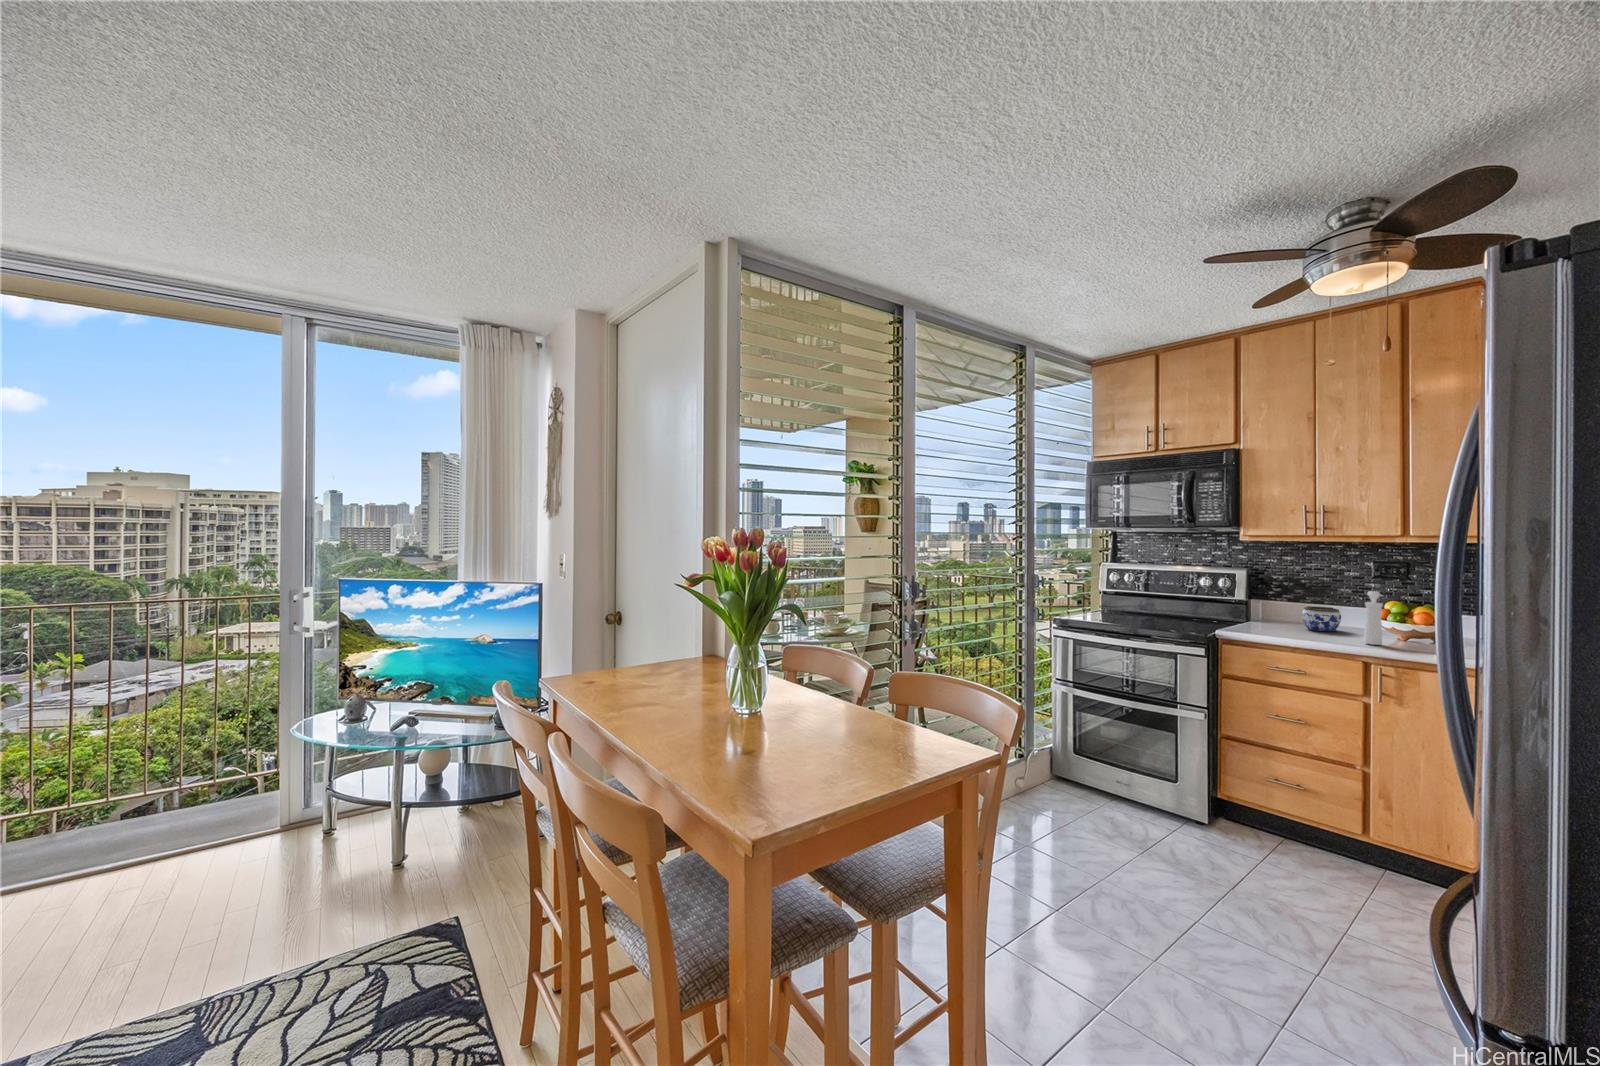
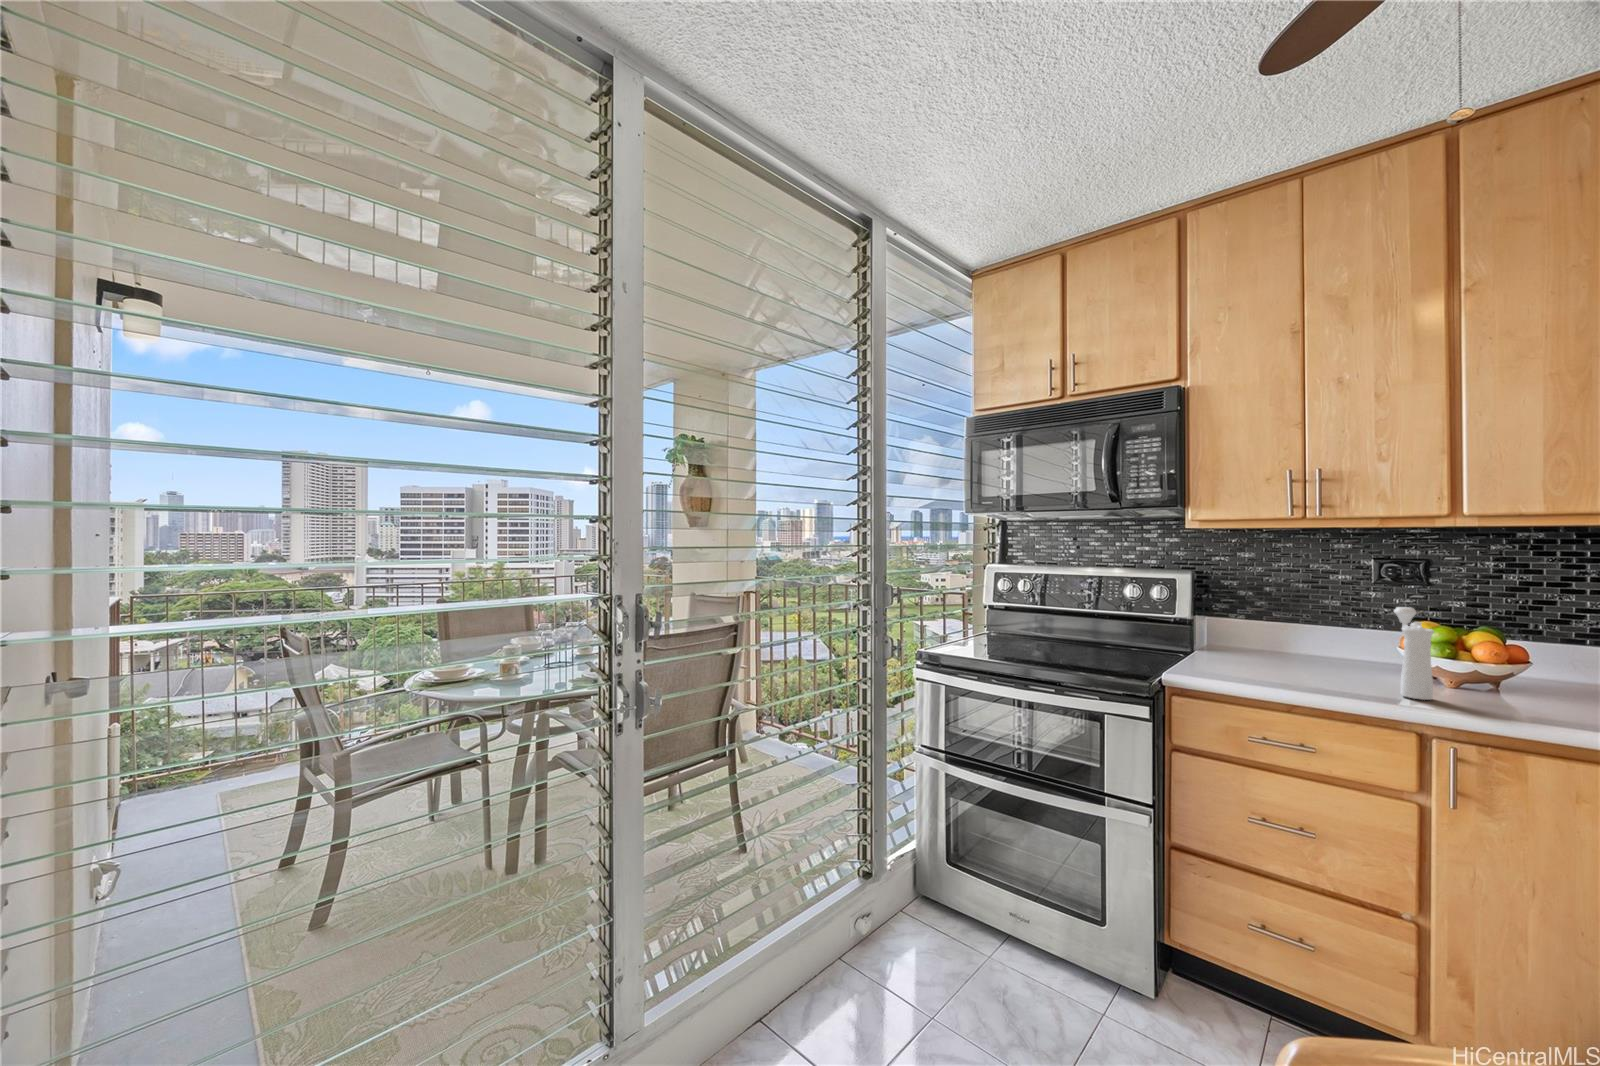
jar: present [1302,606,1341,632] -> none [1276,627,1337,668]

